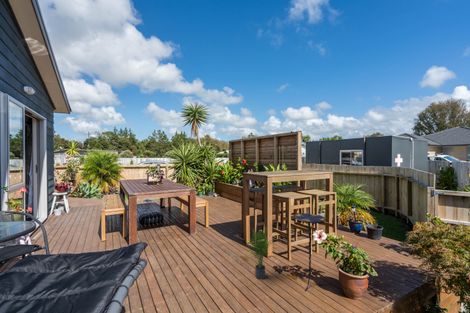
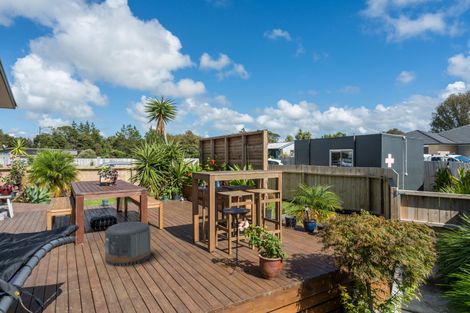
pouf: none [163,224,208,275] -> present [105,221,151,266]
potted plant: present [250,232,272,279] -> none [176,220,209,268]

